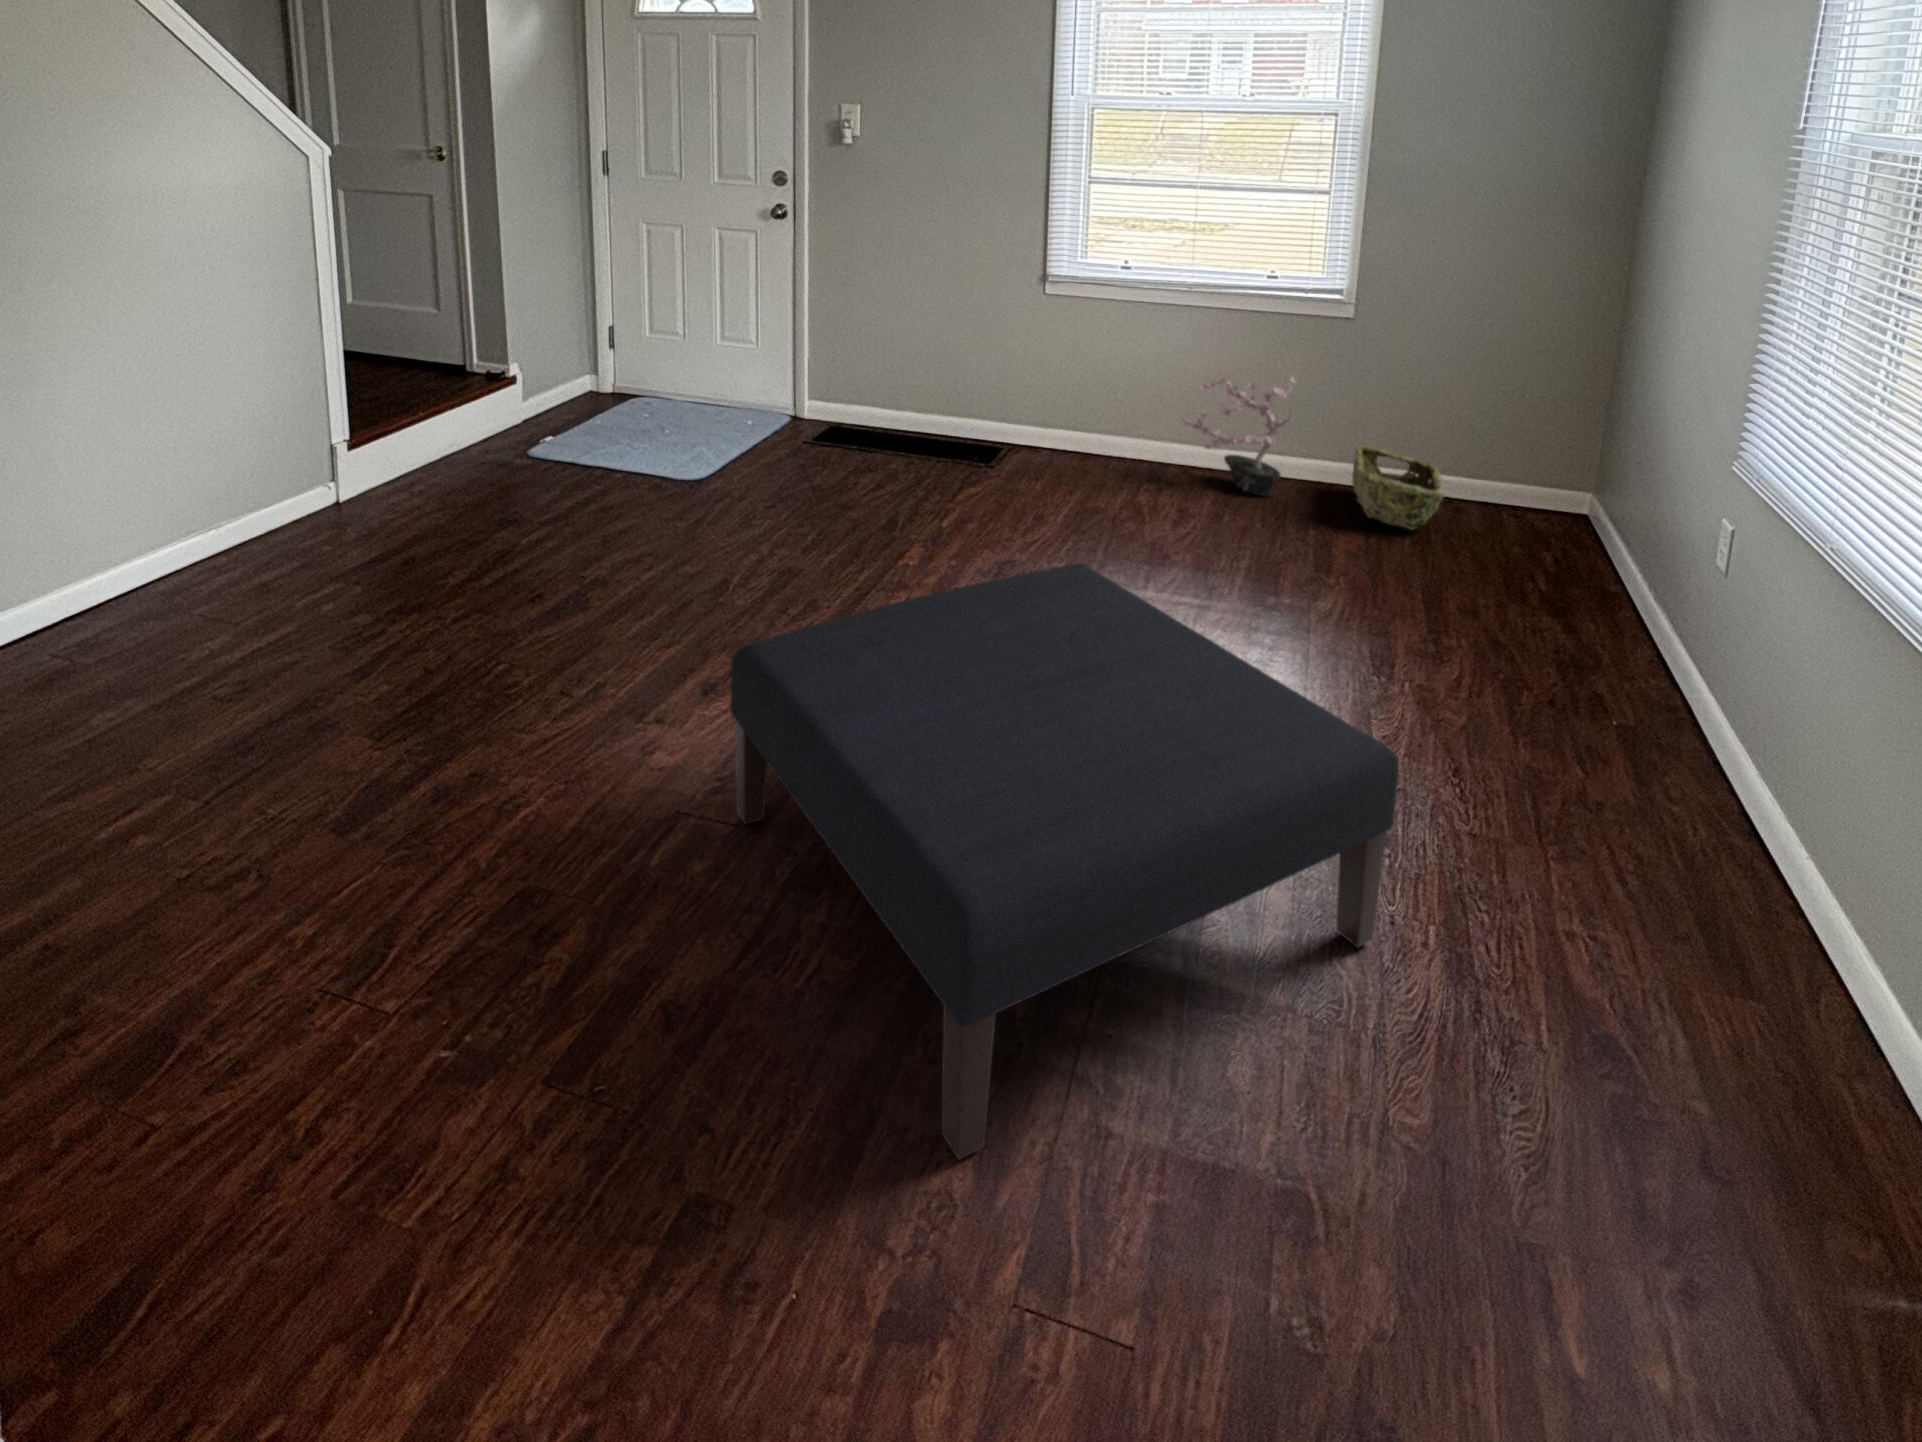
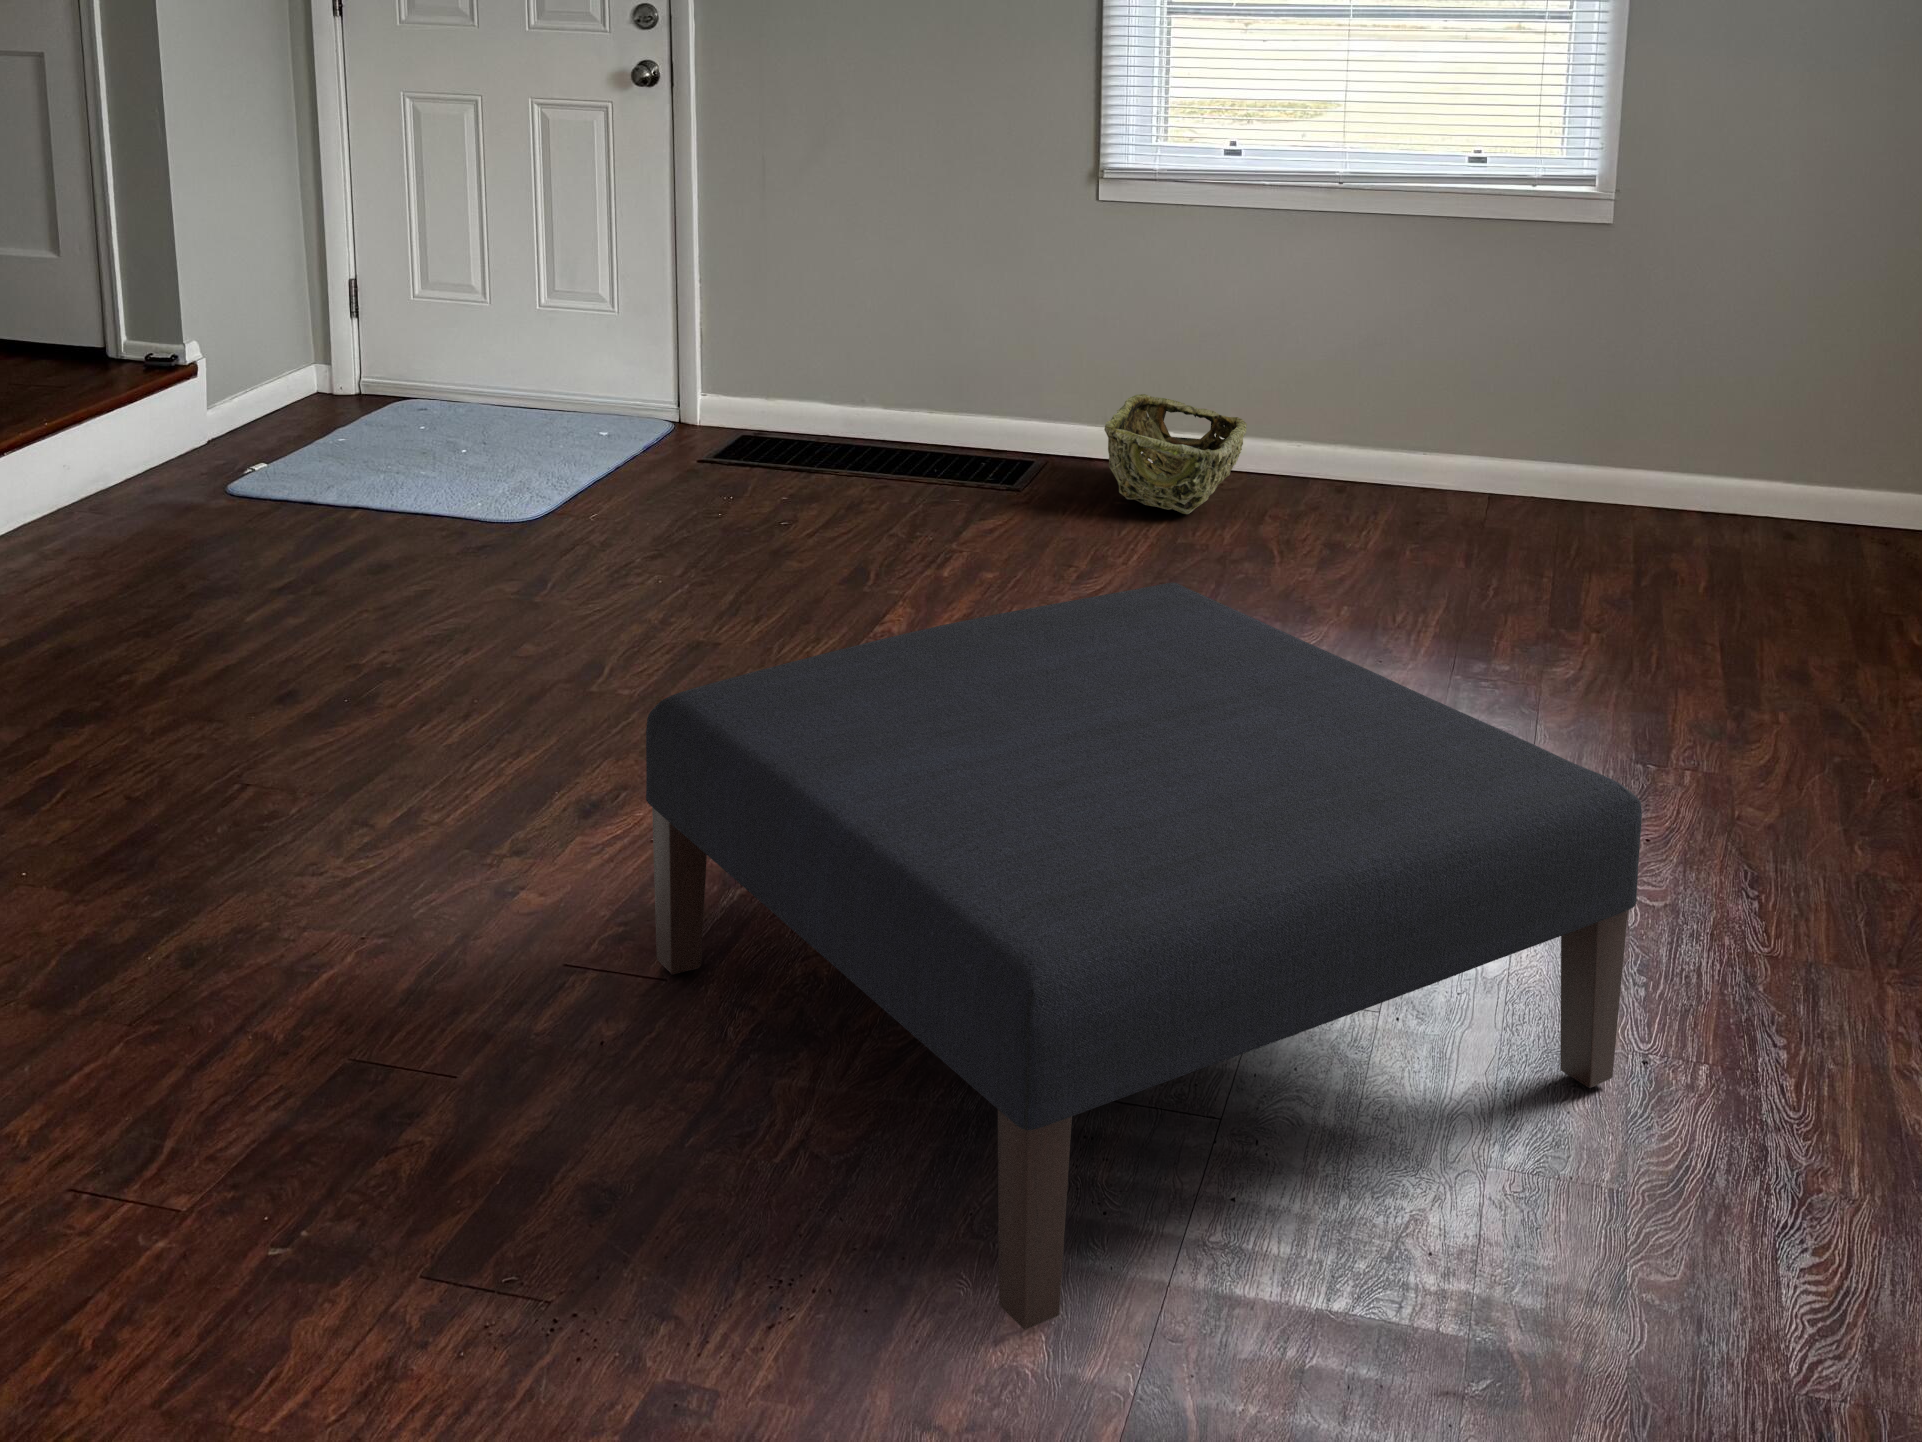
potted plant: present [1179,377,1296,496] -> none [1326,314,1532,523]
woven basket: present [1352,445,1444,530] -> present [1104,394,1247,514]

